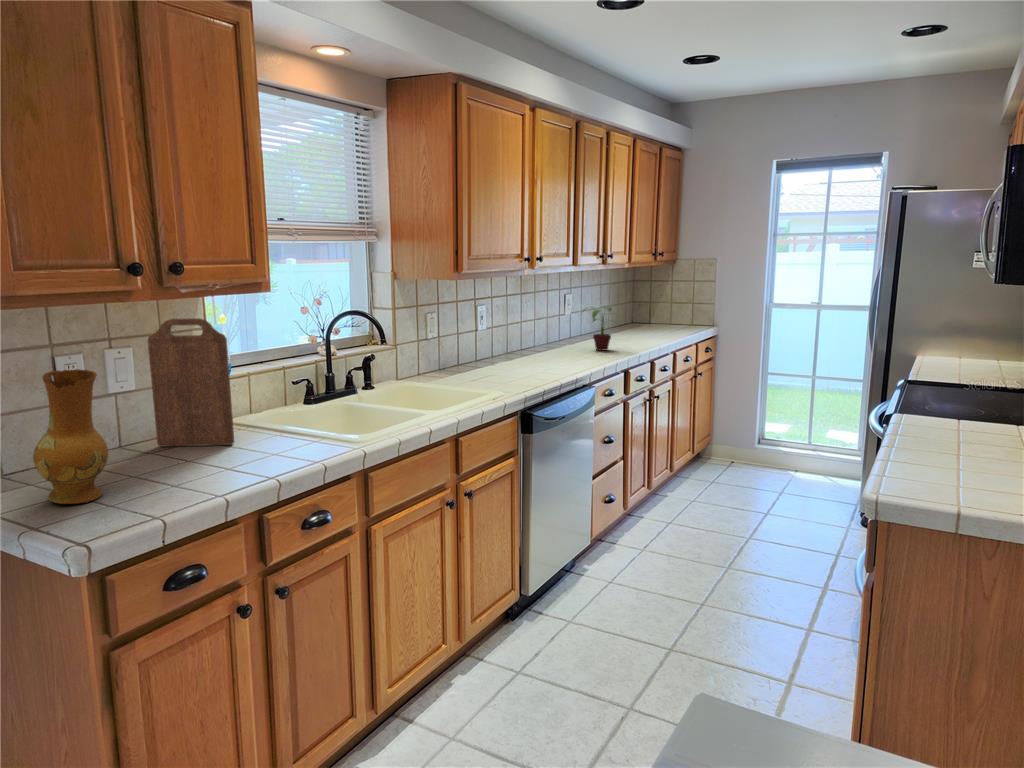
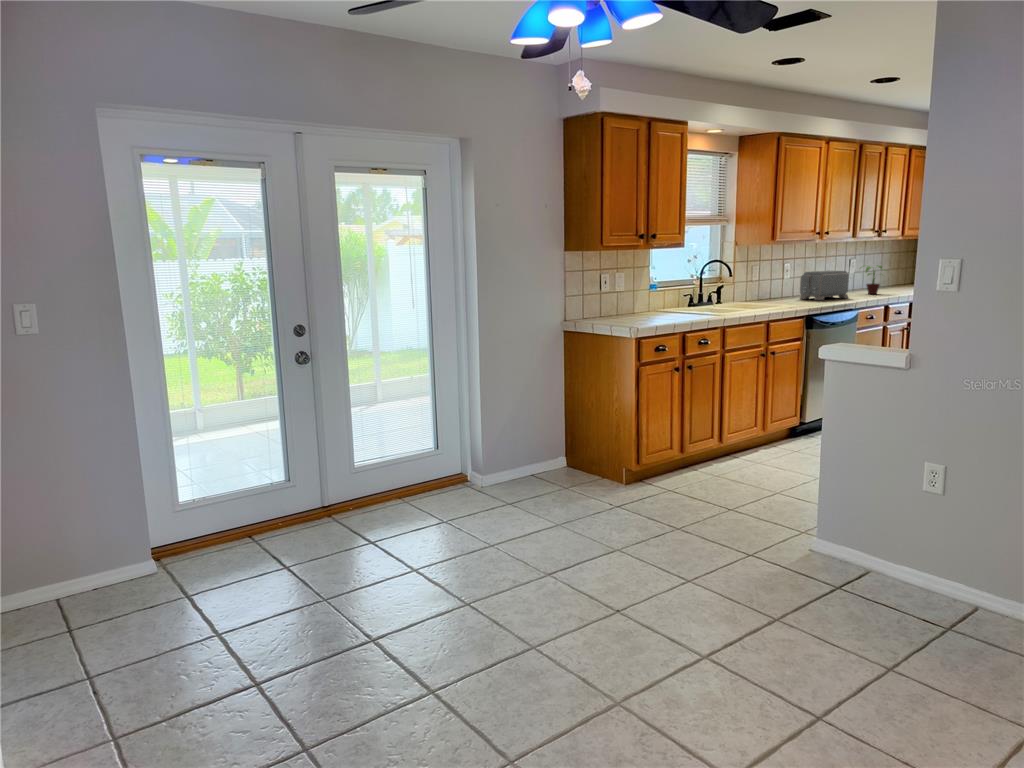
cutting board: present [148,318,234,446] -> none [634,259,667,314]
toaster: none [504,319,576,371] -> present [800,271,849,300]
ceramic jug: present [33,369,108,504] -> none [610,273,633,321]

